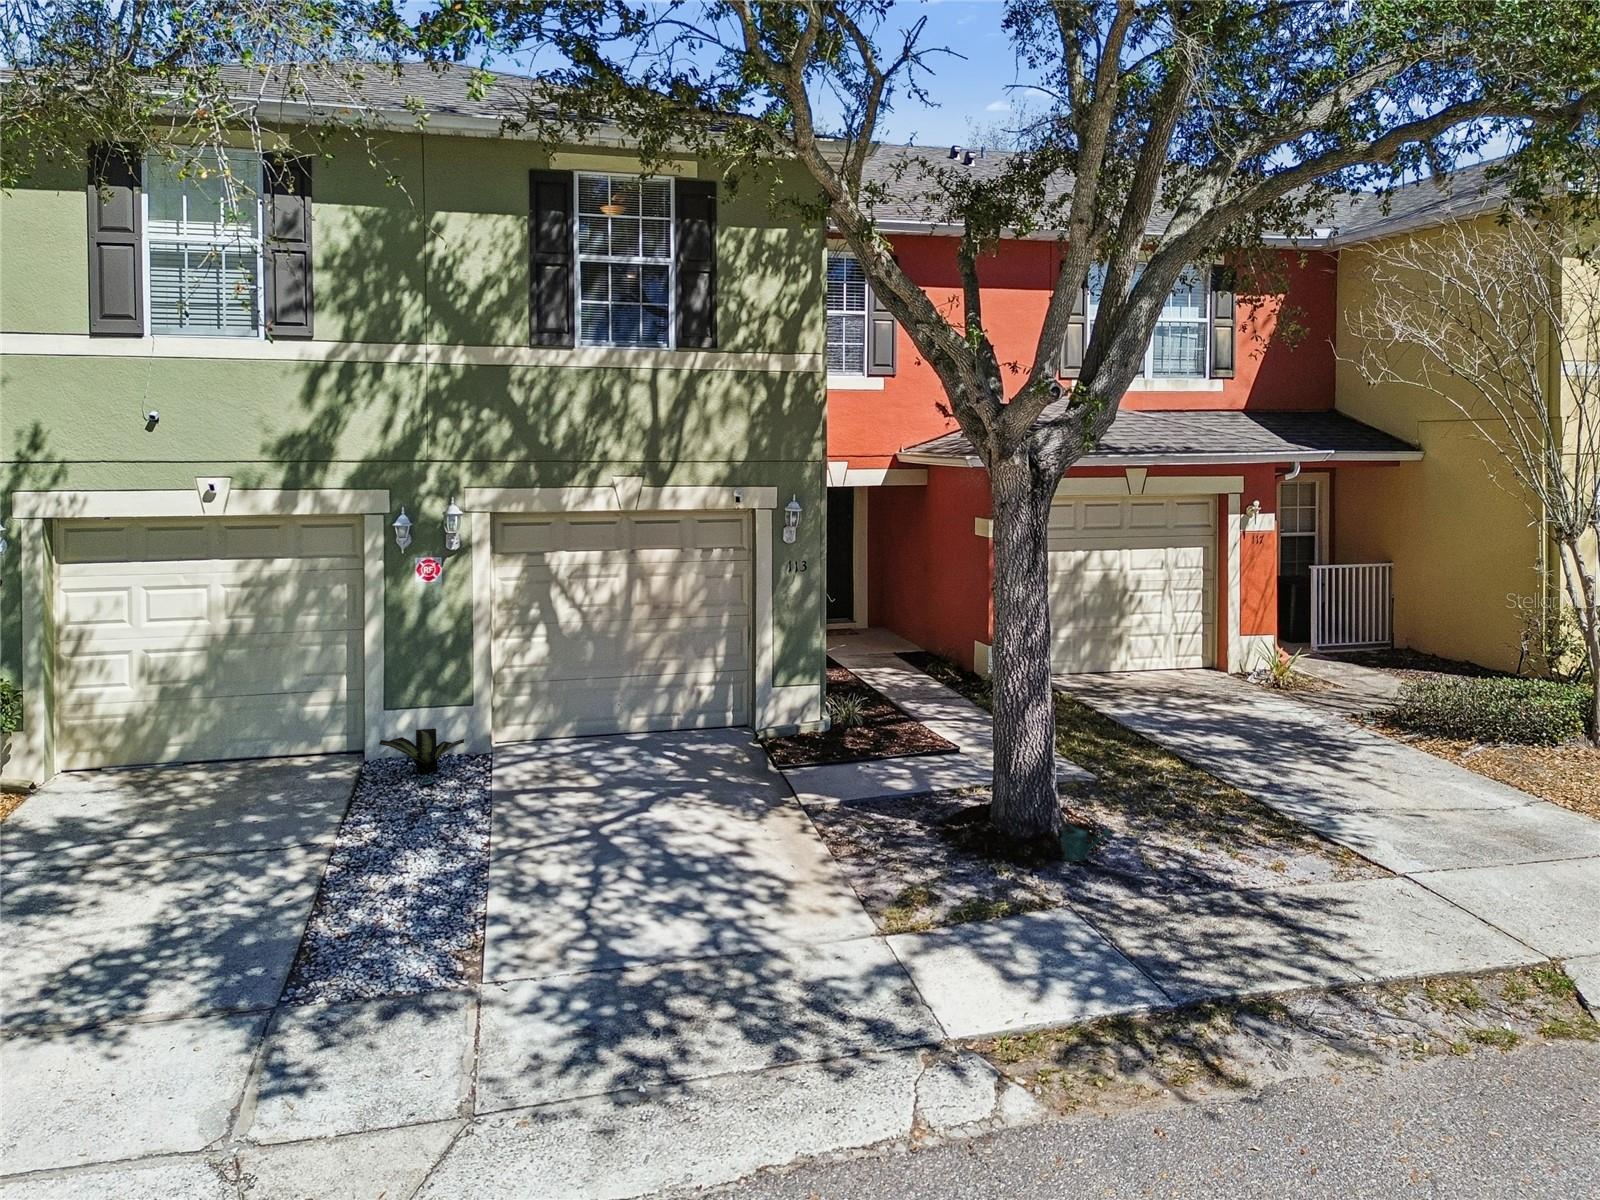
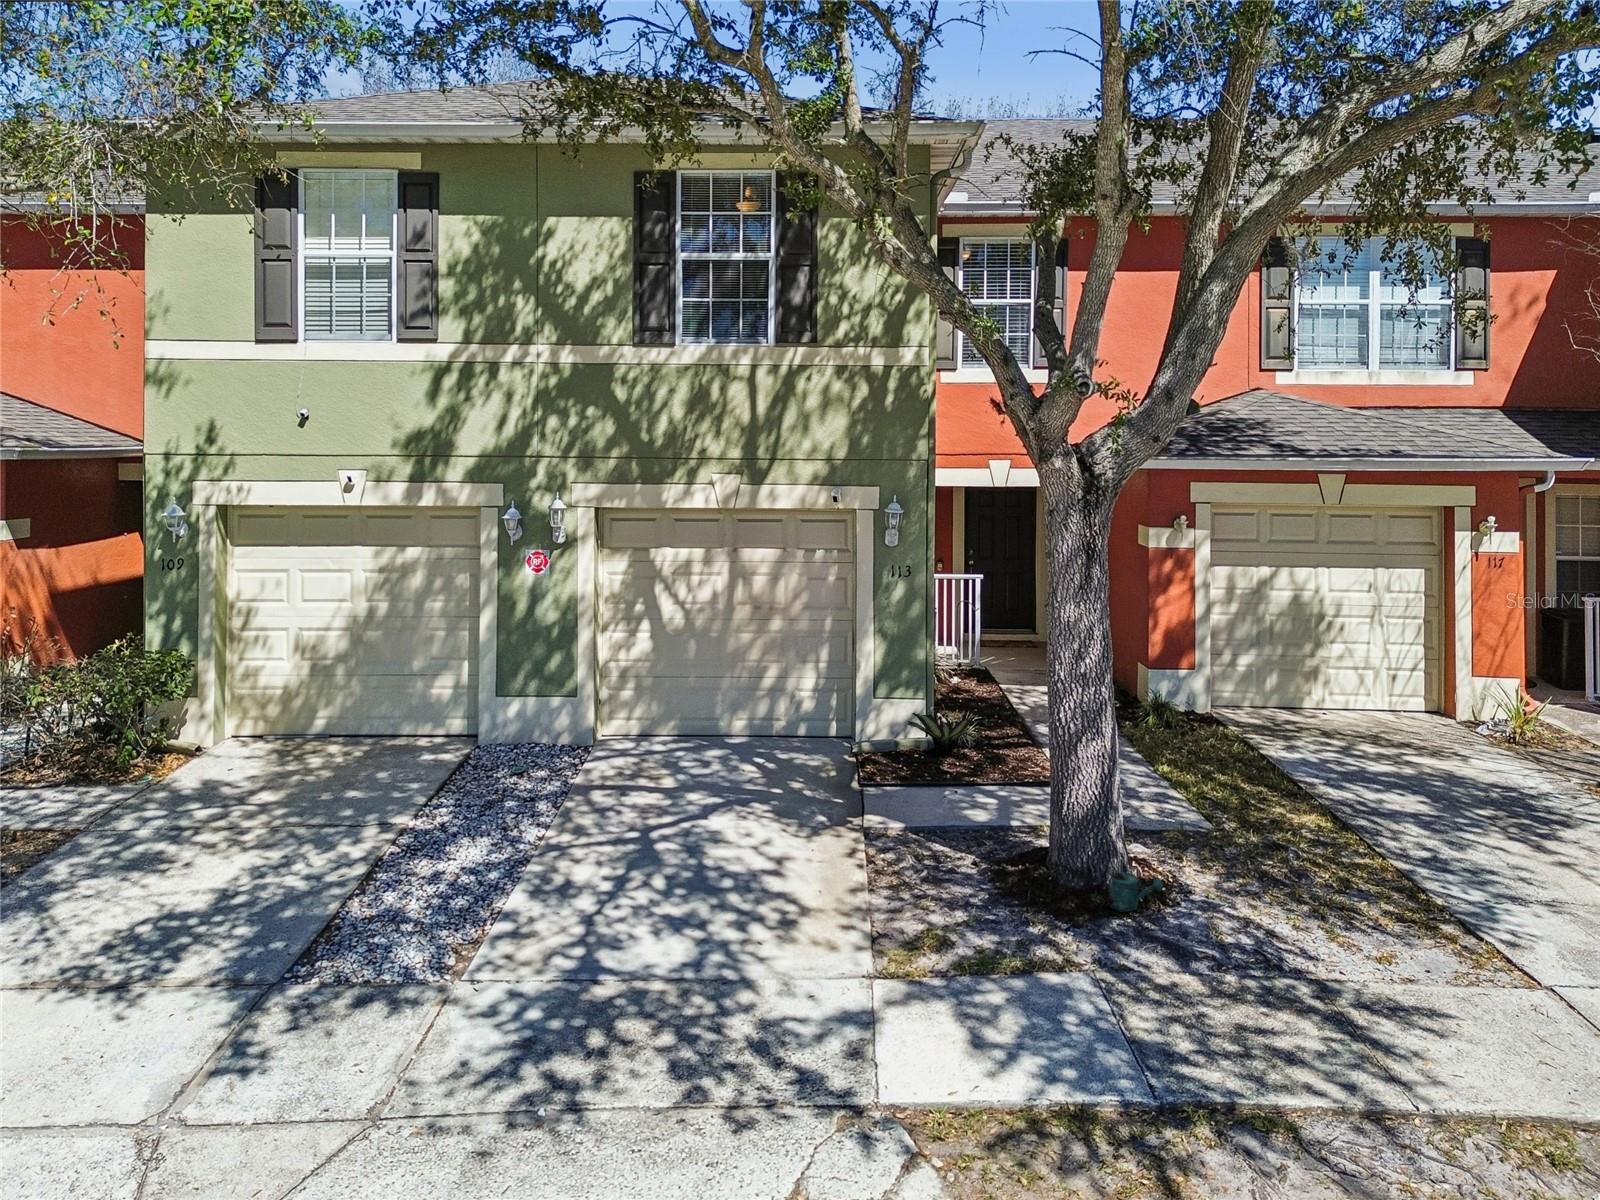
potted plant: present [379,729,464,774] -> present [908,713,975,753]

